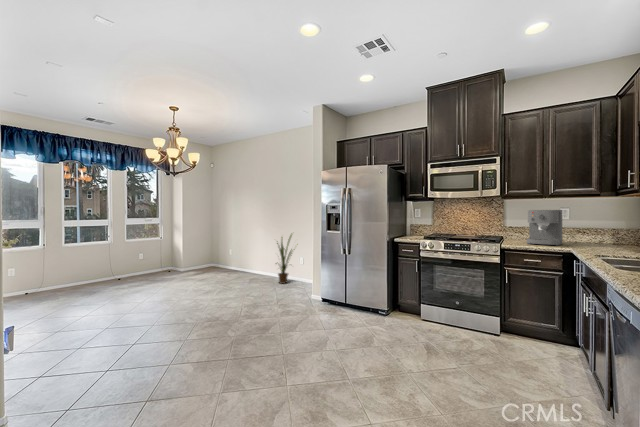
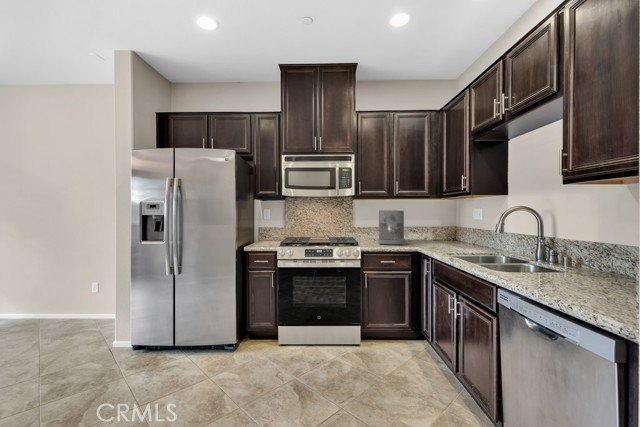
house plant: present [276,235,298,284] -> none [36,244,90,329]

